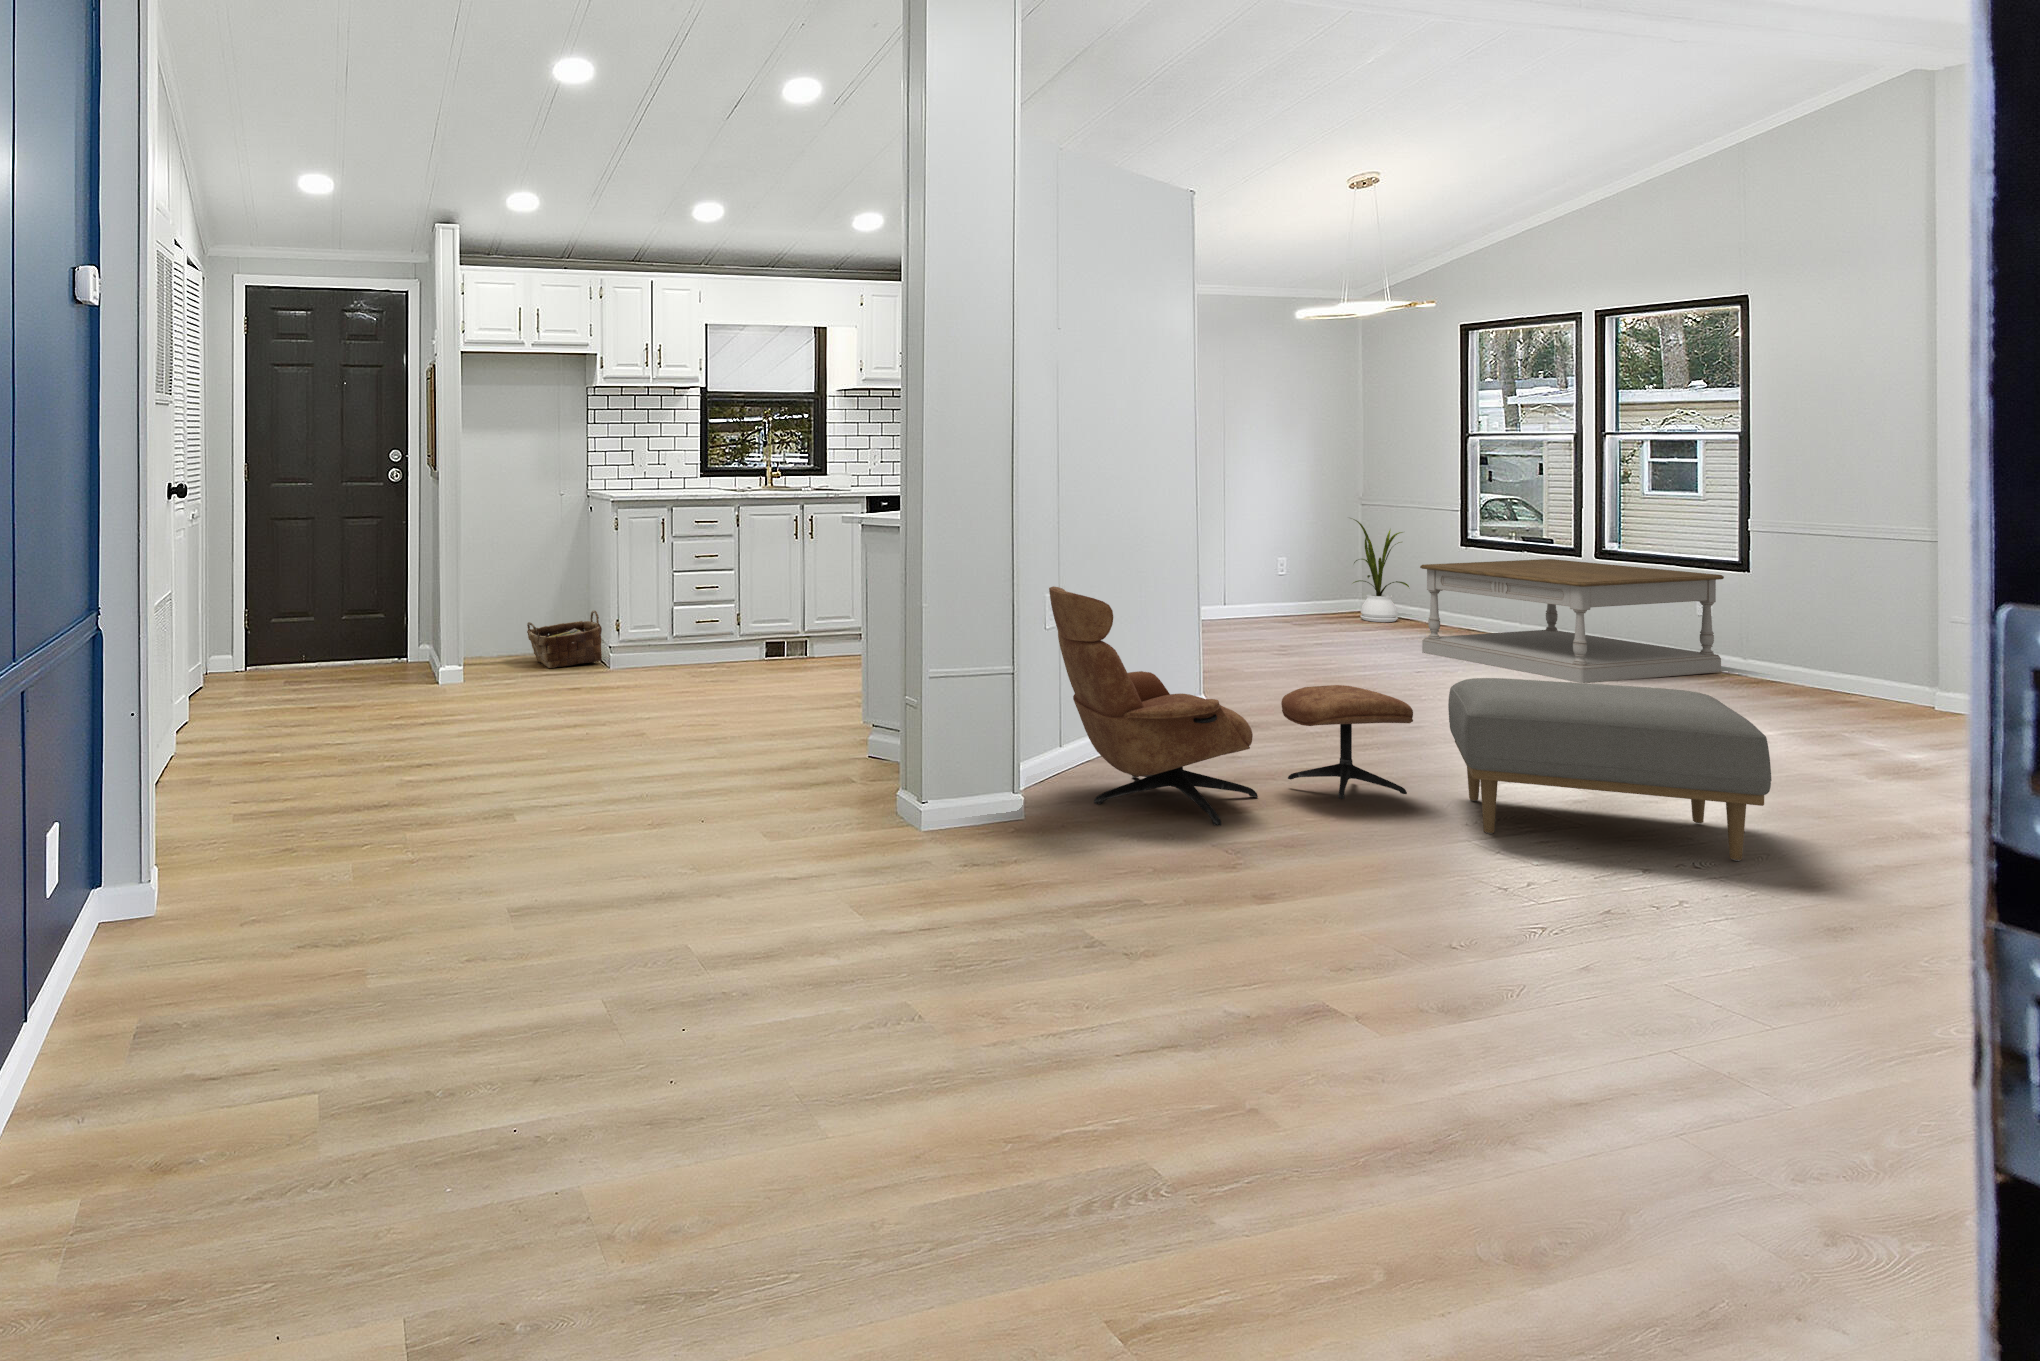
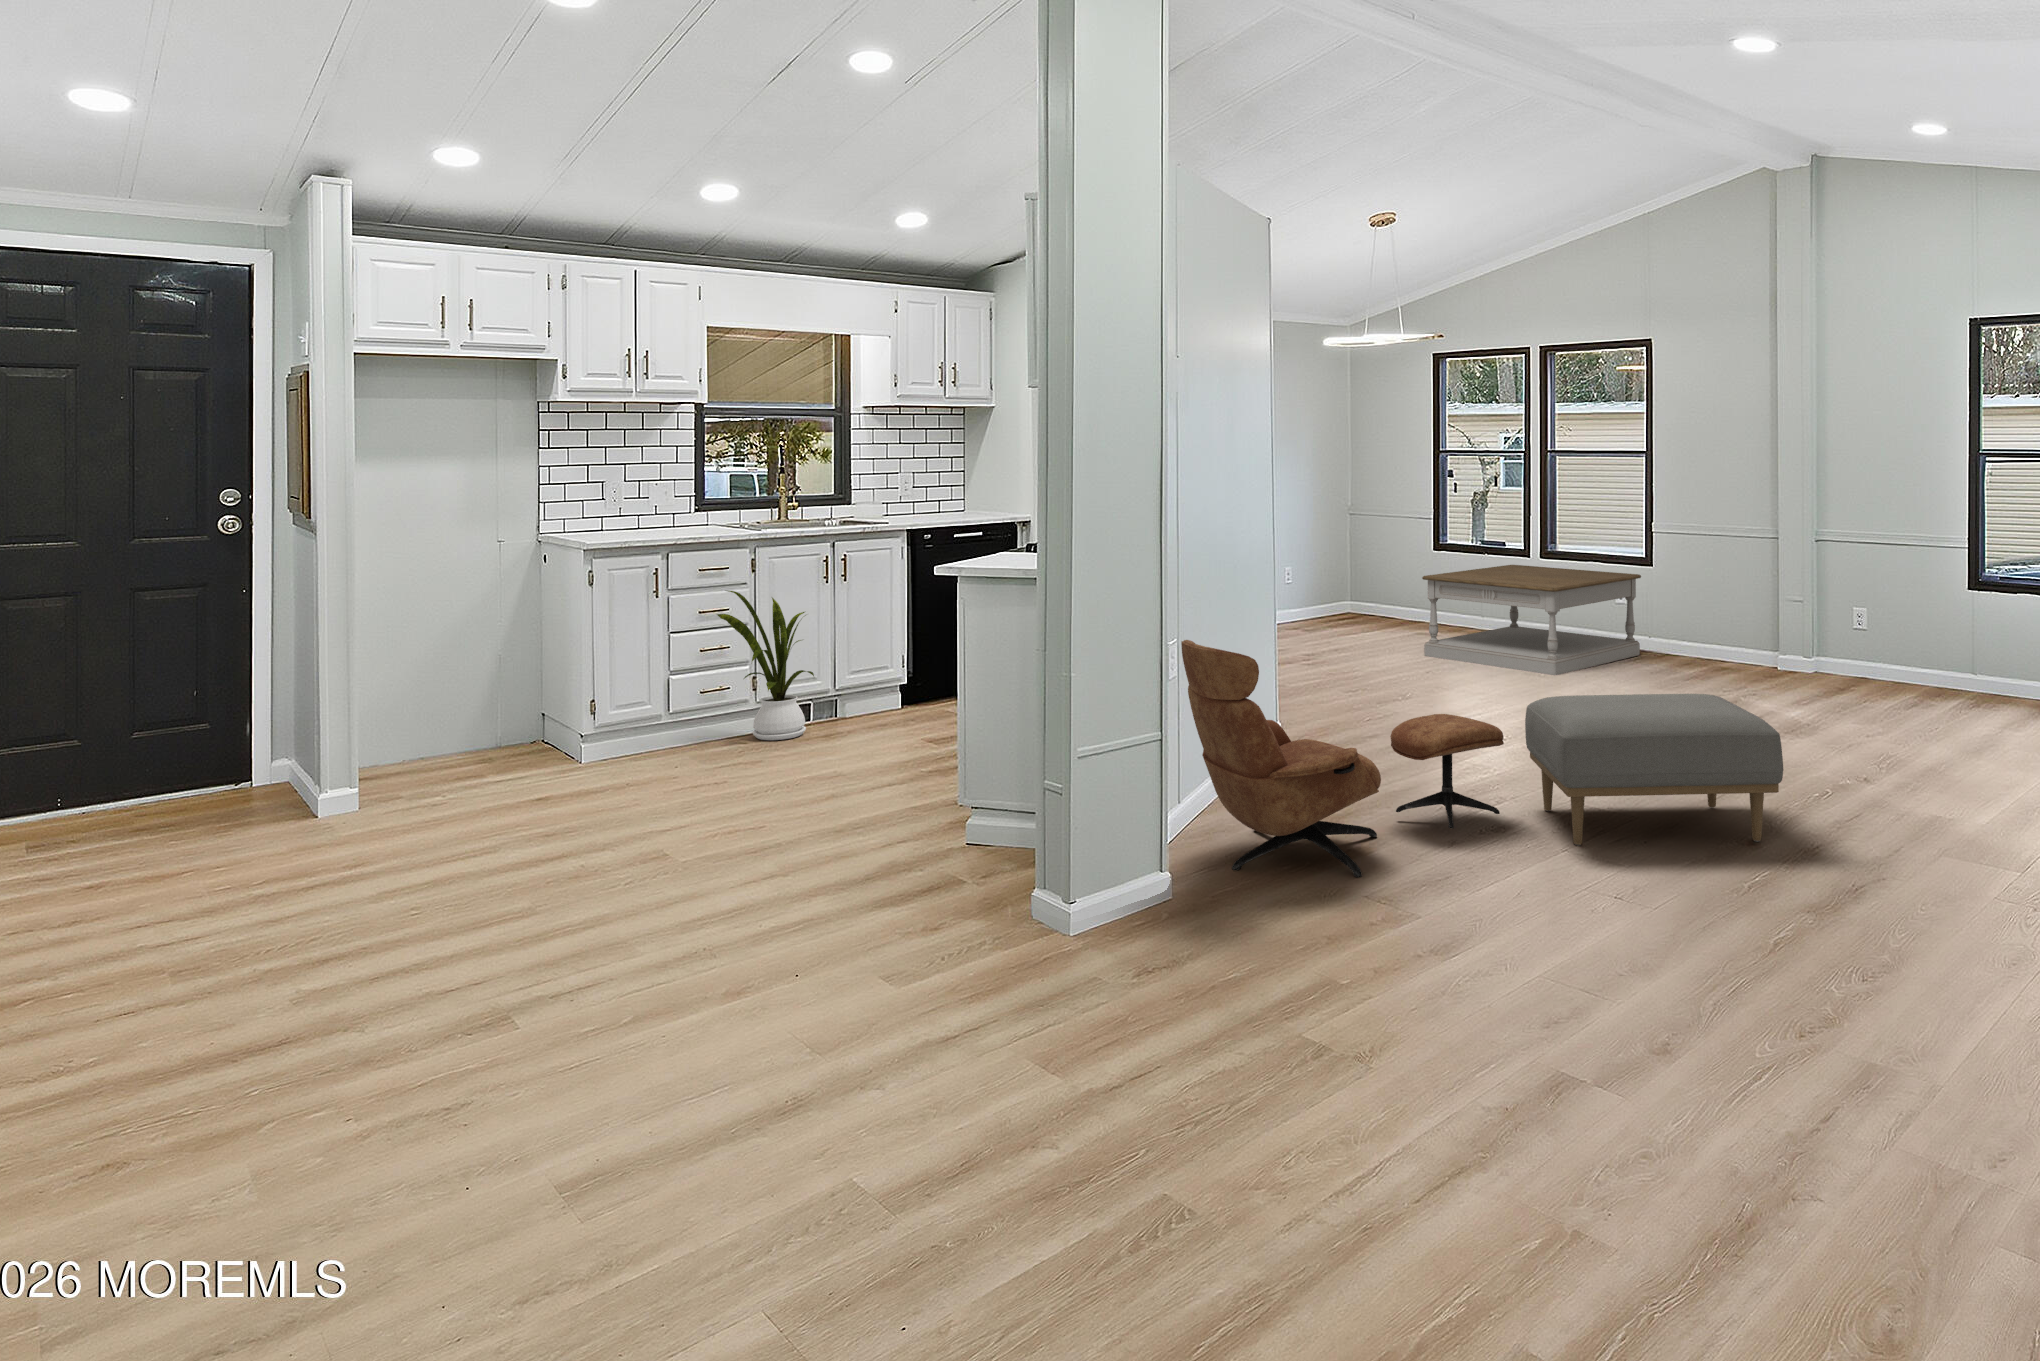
house plant: present [1353,519,1409,622] -> present [717,590,814,740]
woven basket: present [527,610,602,668] -> none [457,688,570,770]

